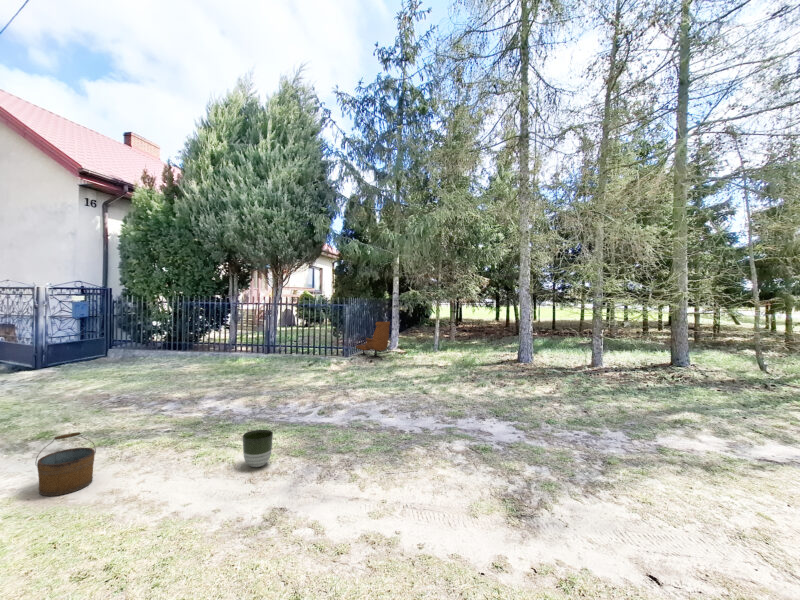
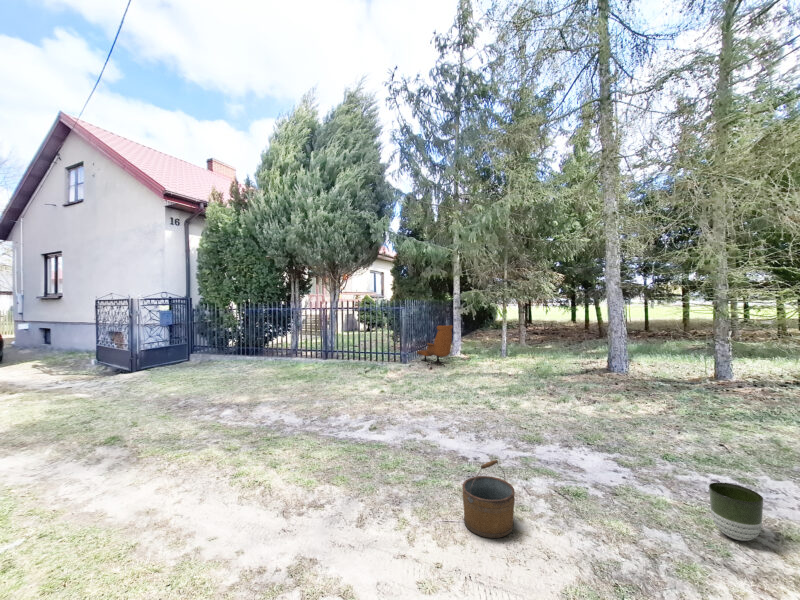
planter: present [243,430,273,467] -> present [709,482,763,541]
bucket: present [36,432,96,496] -> present [462,460,515,538]

